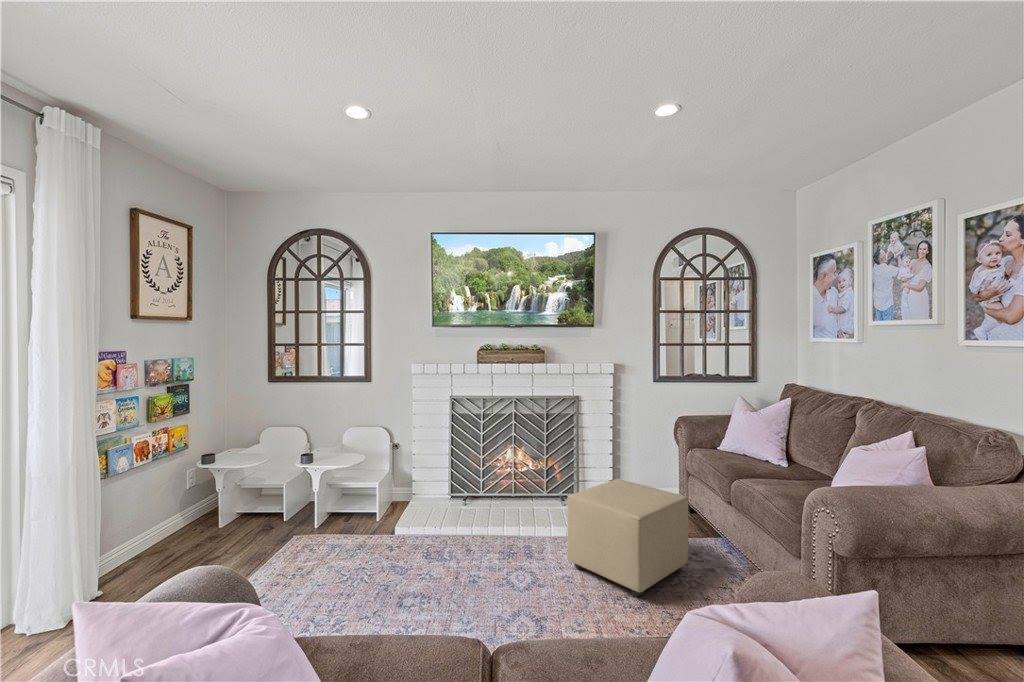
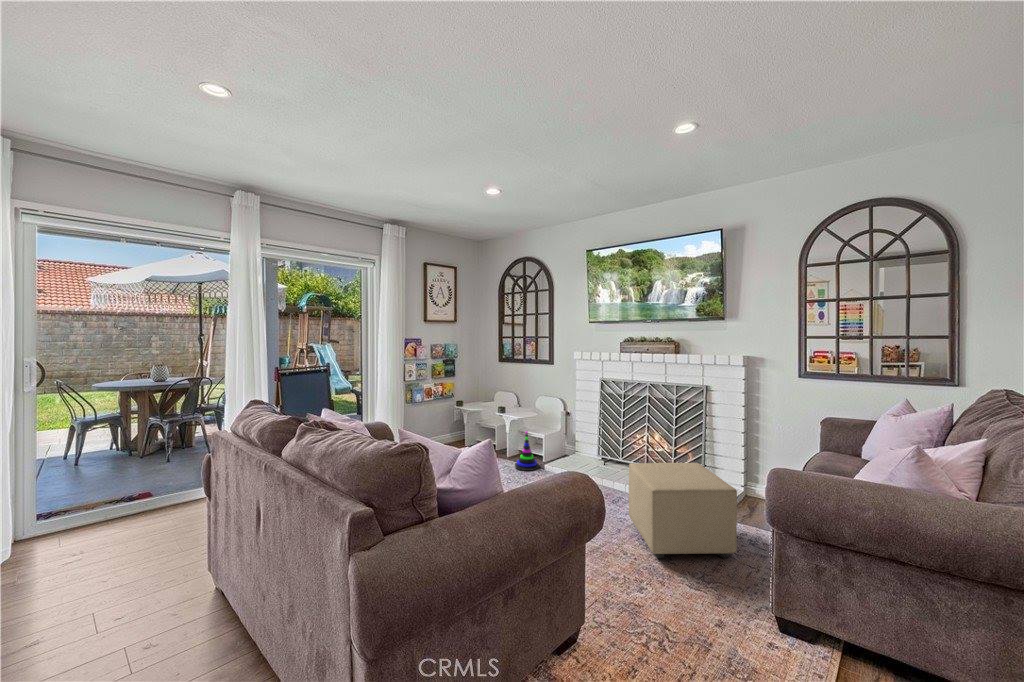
stacking toy: none [349,484,387,545] -> present [515,431,539,471]

